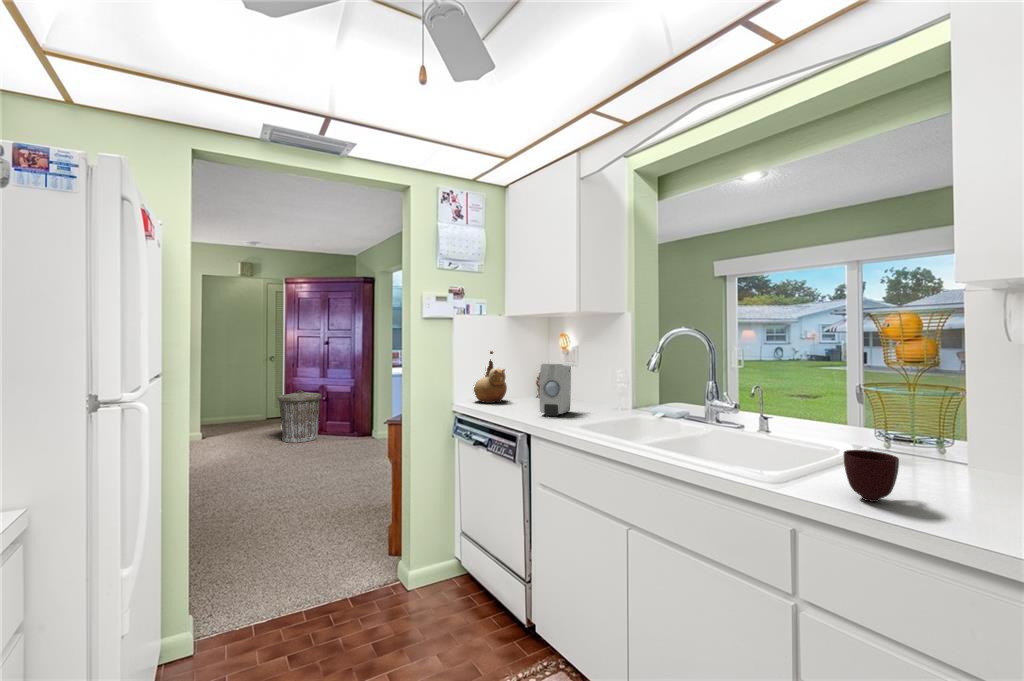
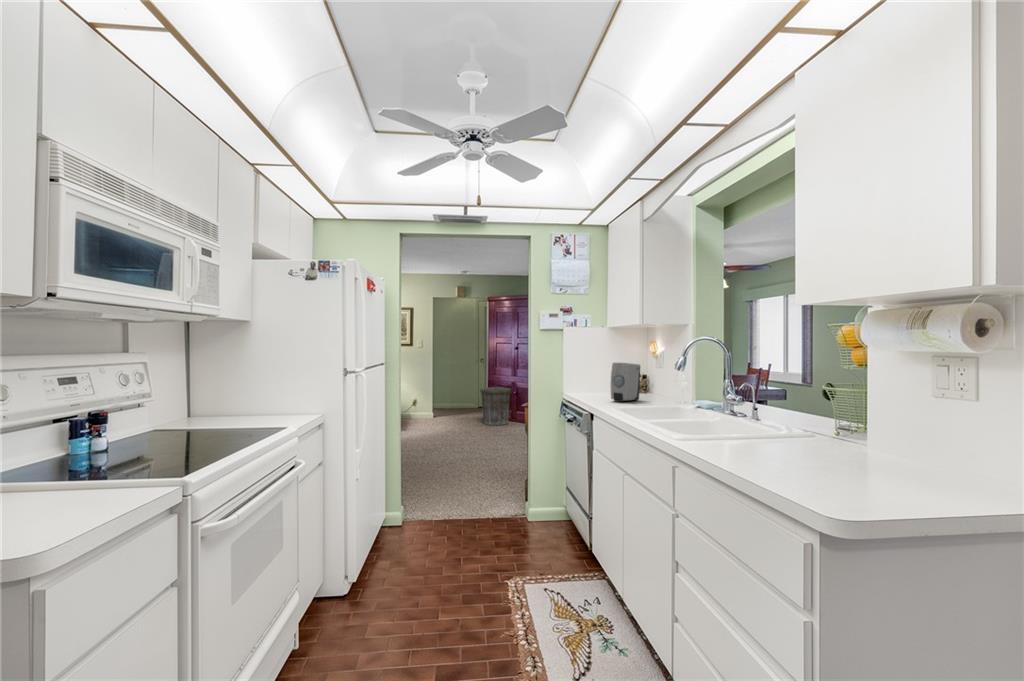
vase: present [473,351,507,403] -> none [580,353,607,393]
mug: present [844,450,899,502] -> none [694,414,733,446]

